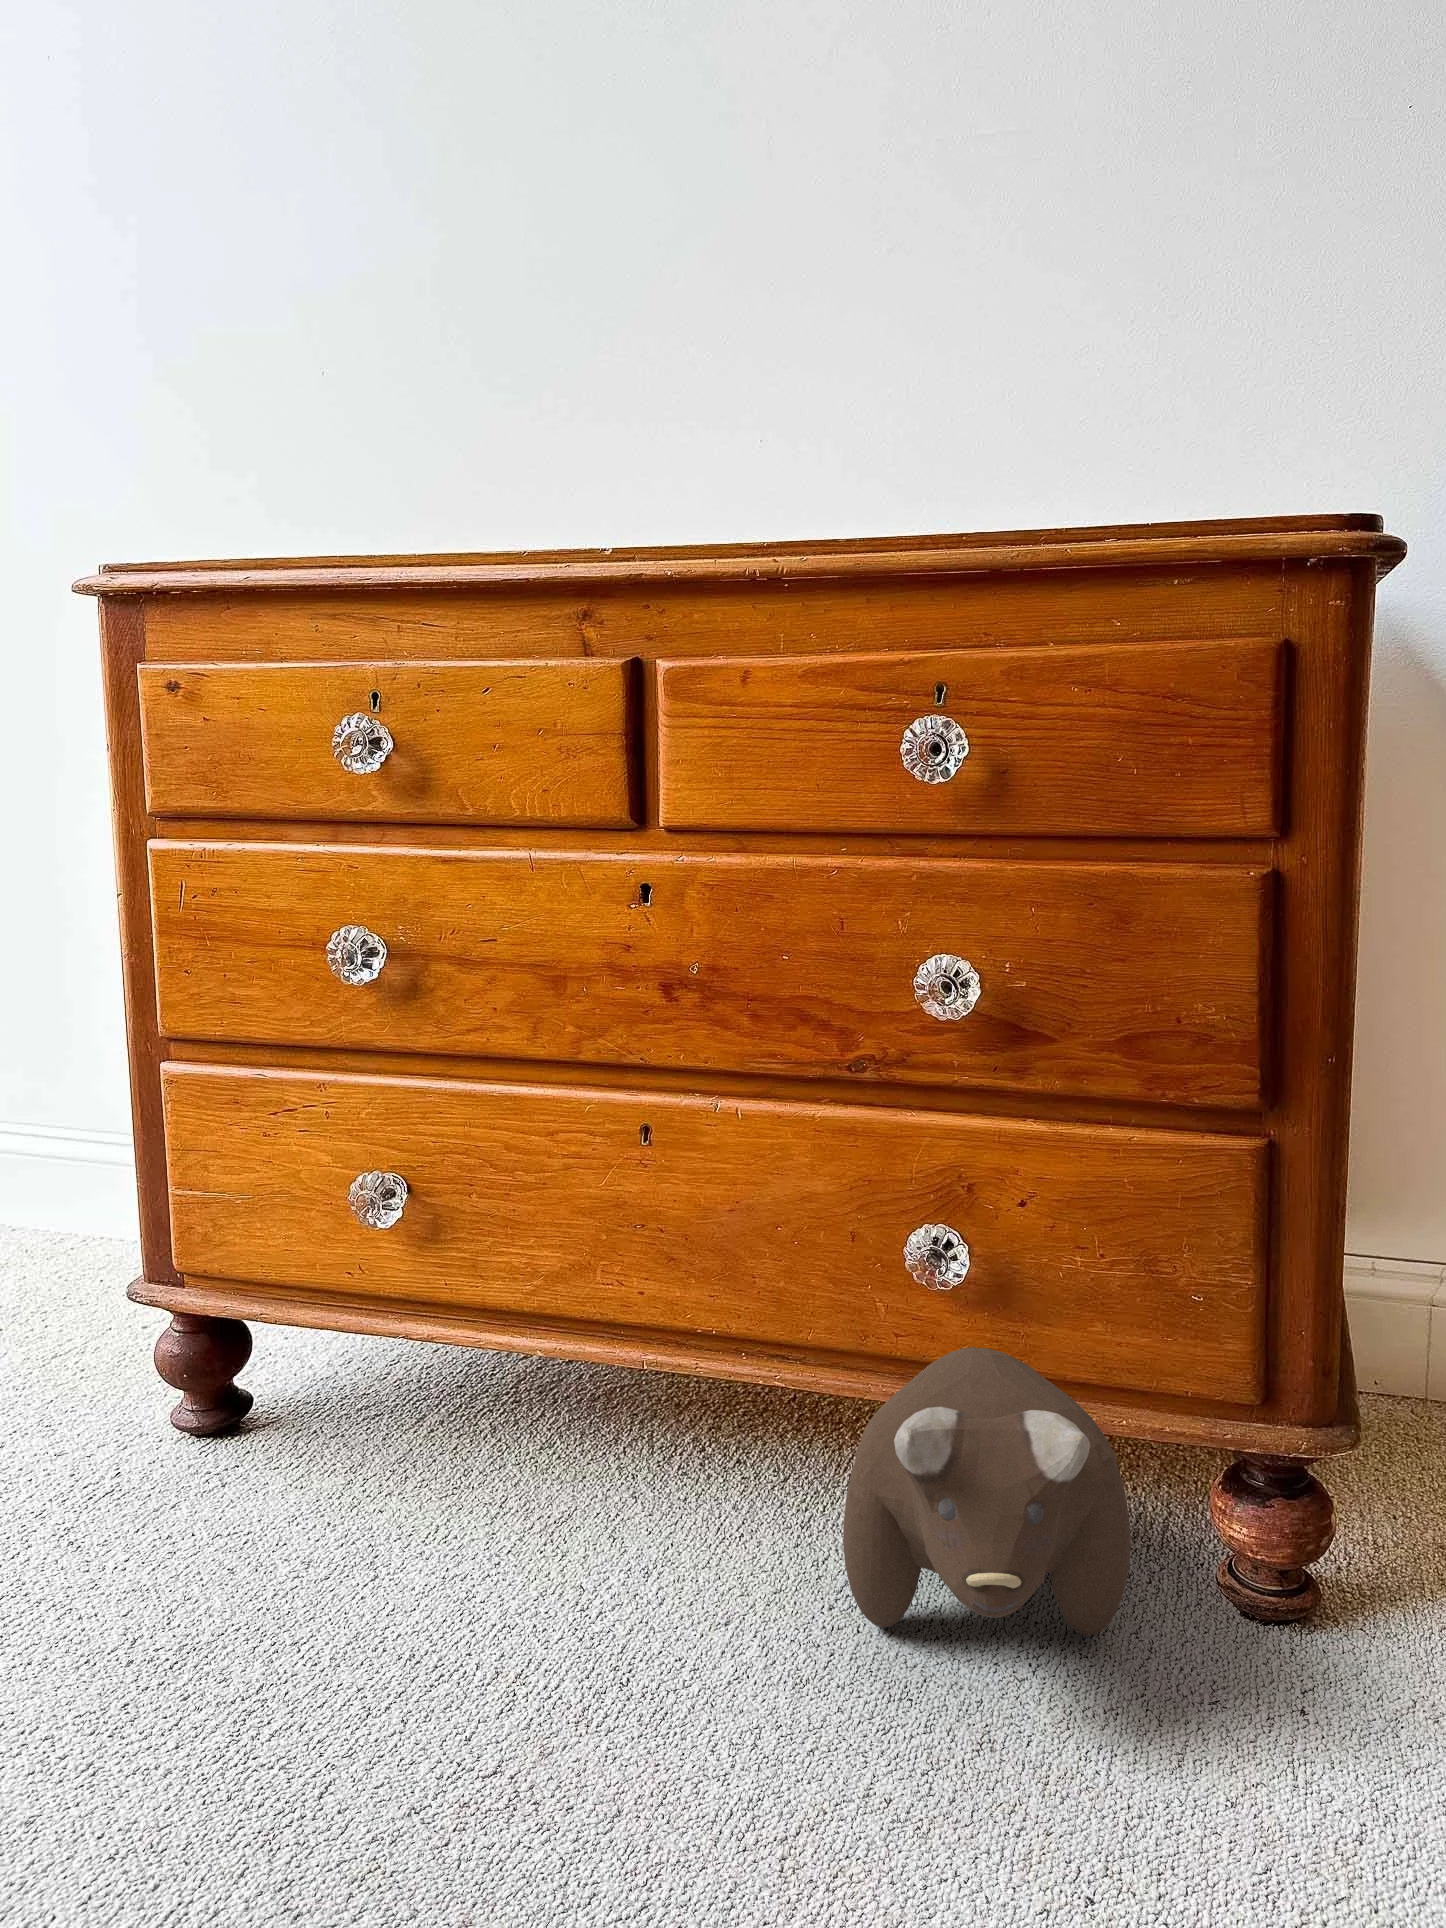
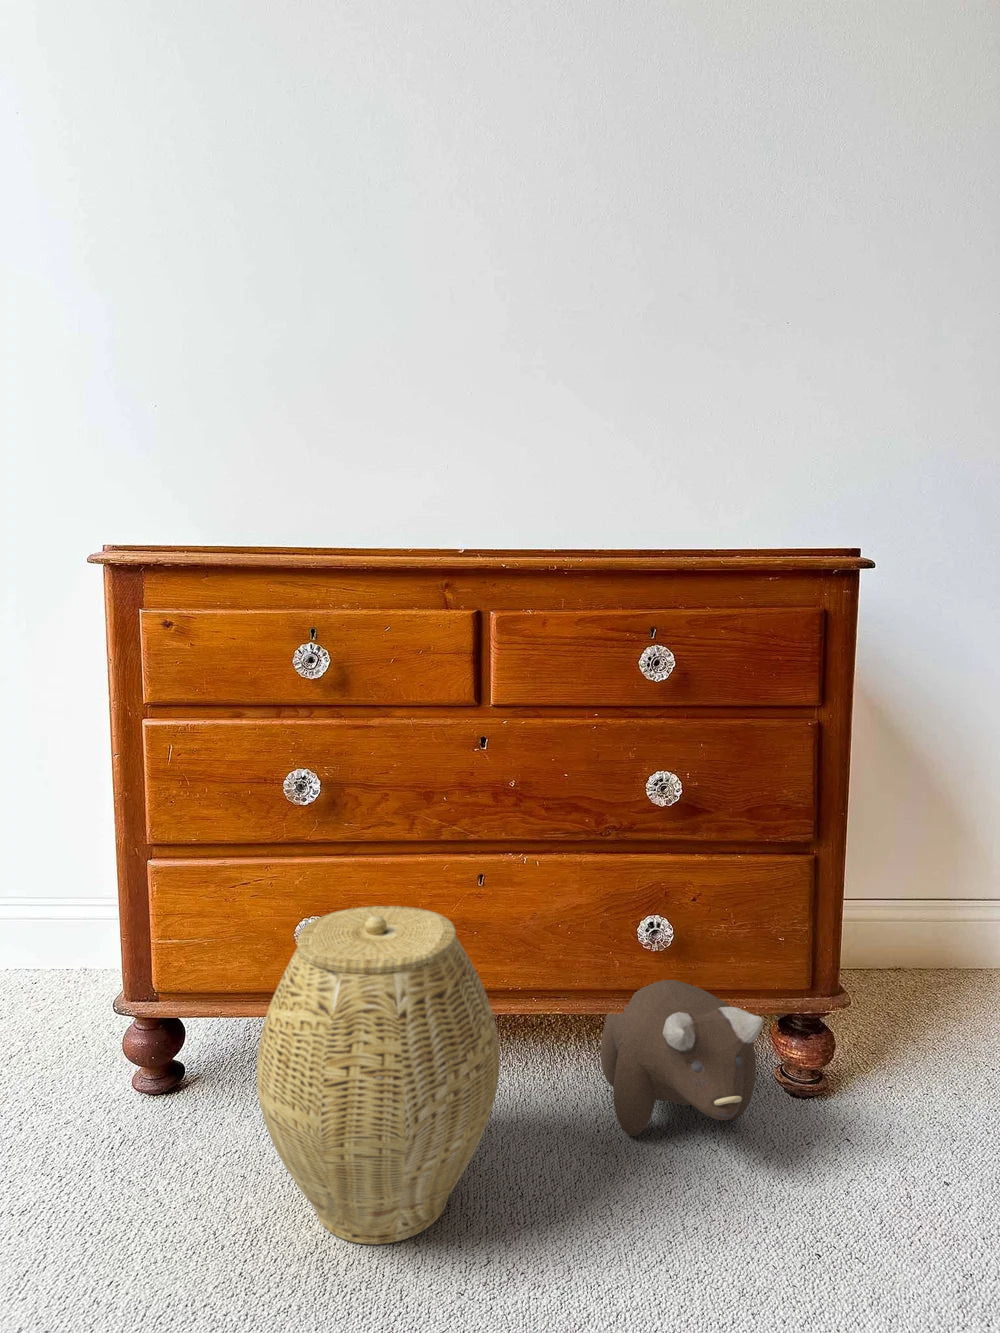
woven basket: none [176,1158,597,1712] -> present [257,906,500,1244]

